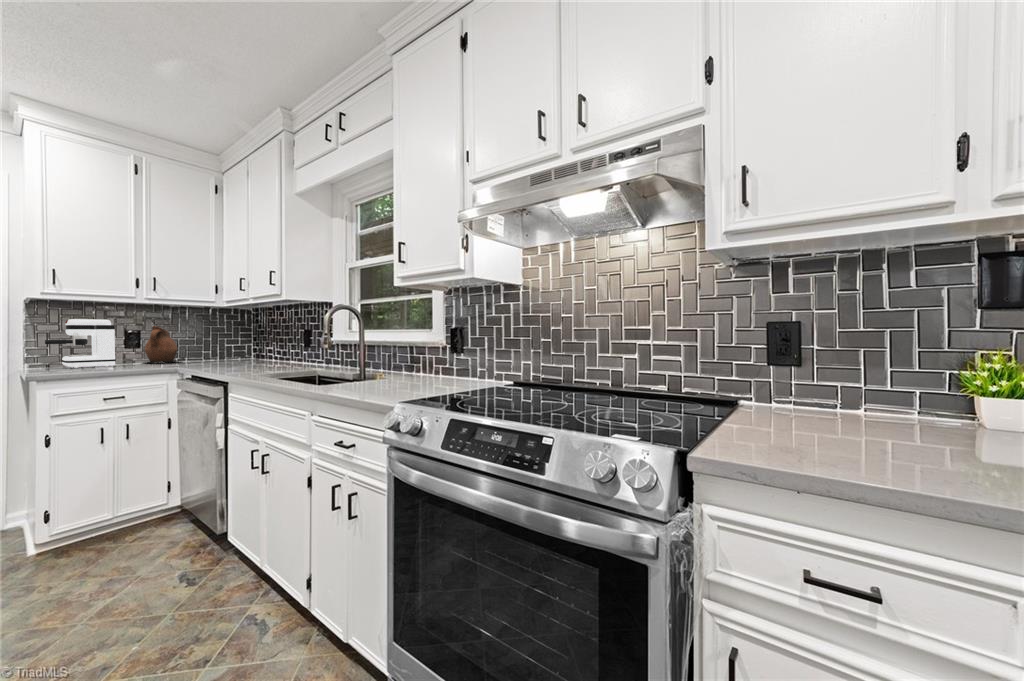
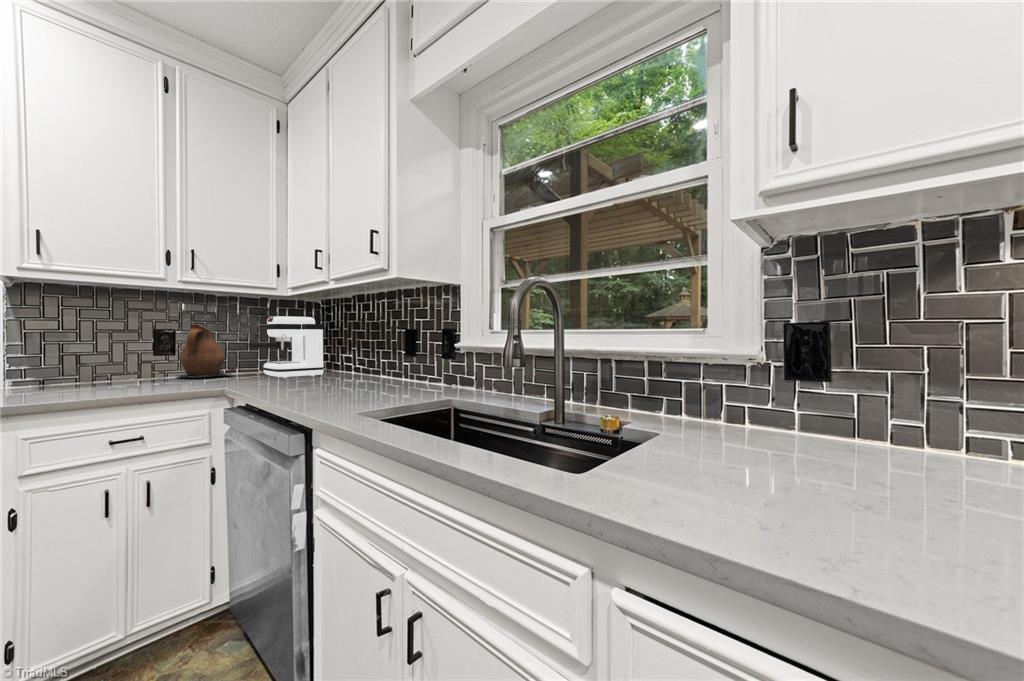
coffee maker: present [45,319,115,368] -> present [249,316,324,378]

